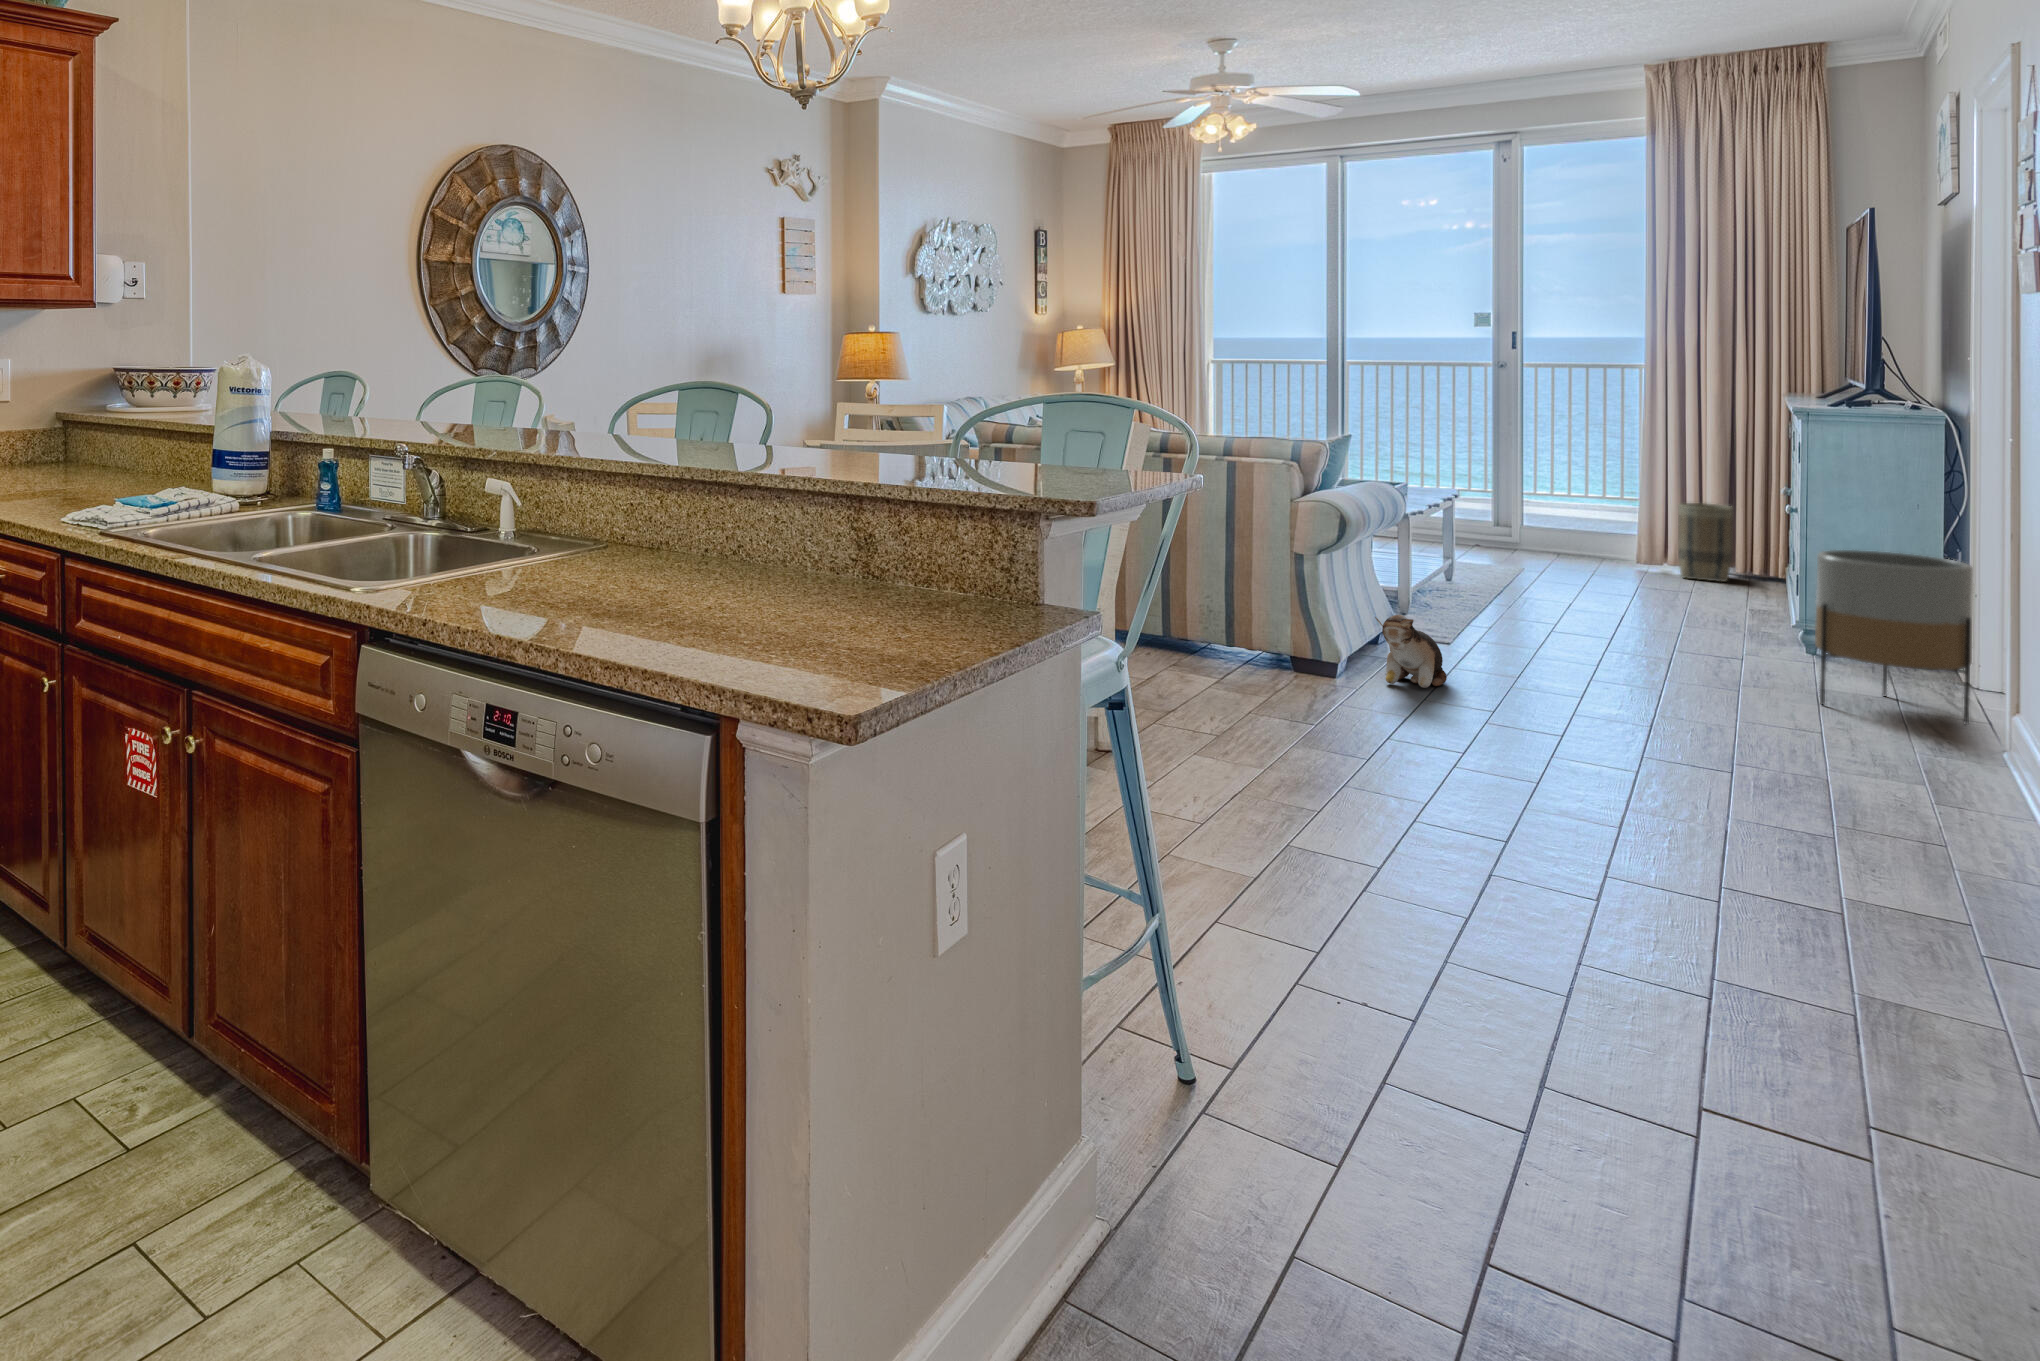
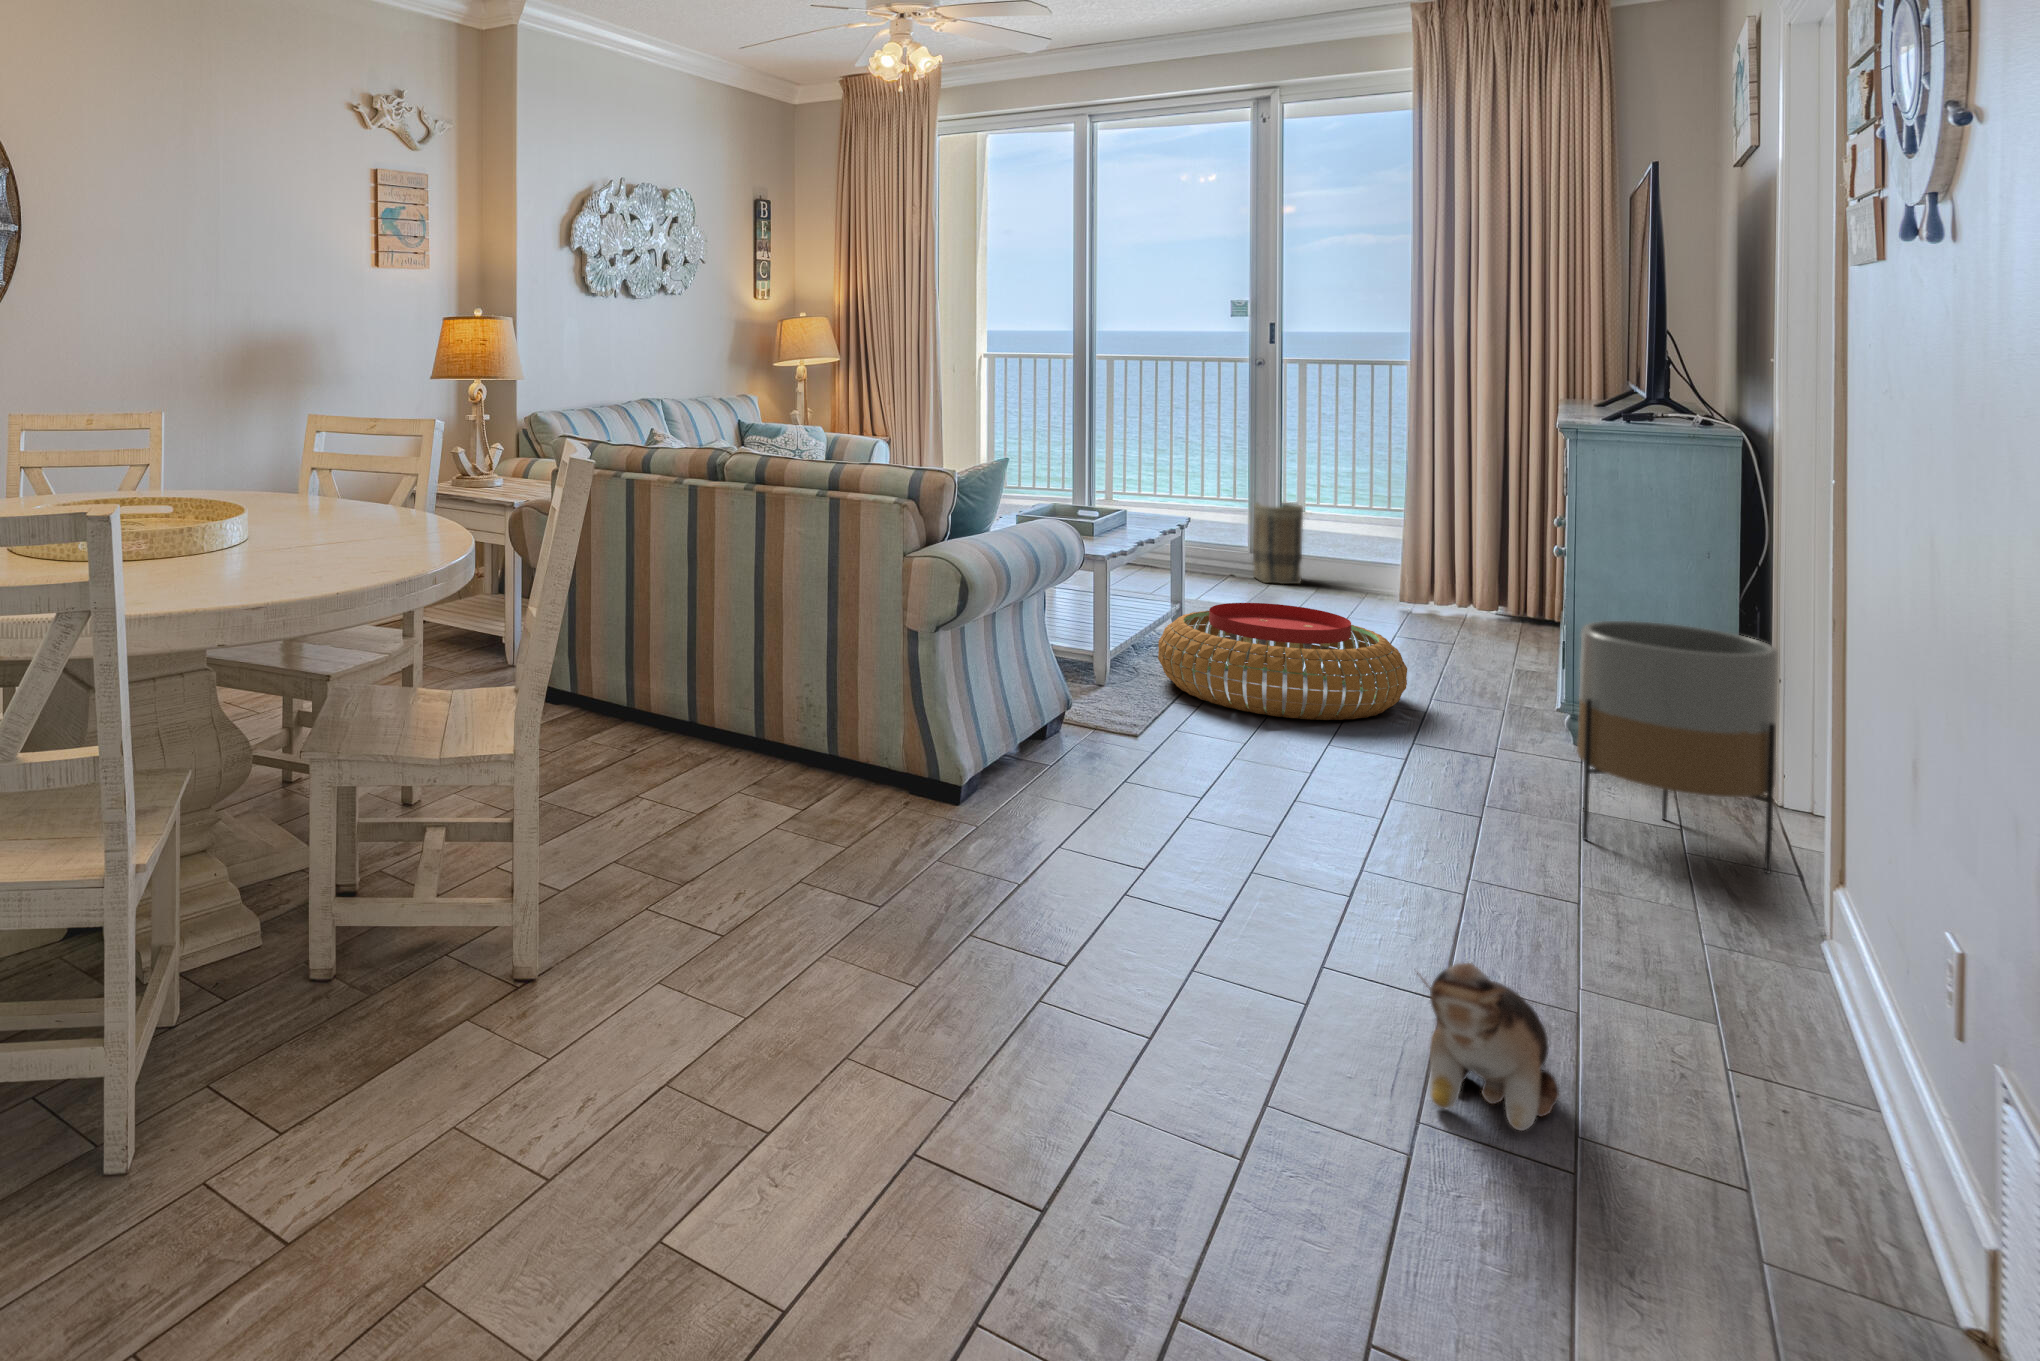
basket: present [1678,503,1733,582] -> present [1253,503,1303,584]
pouf: none [1450,552,1664,637] -> present [1158,603,1407,720]
plush toy: present [1375,615,1447,688] -> present [1420,963,1559,1131]

